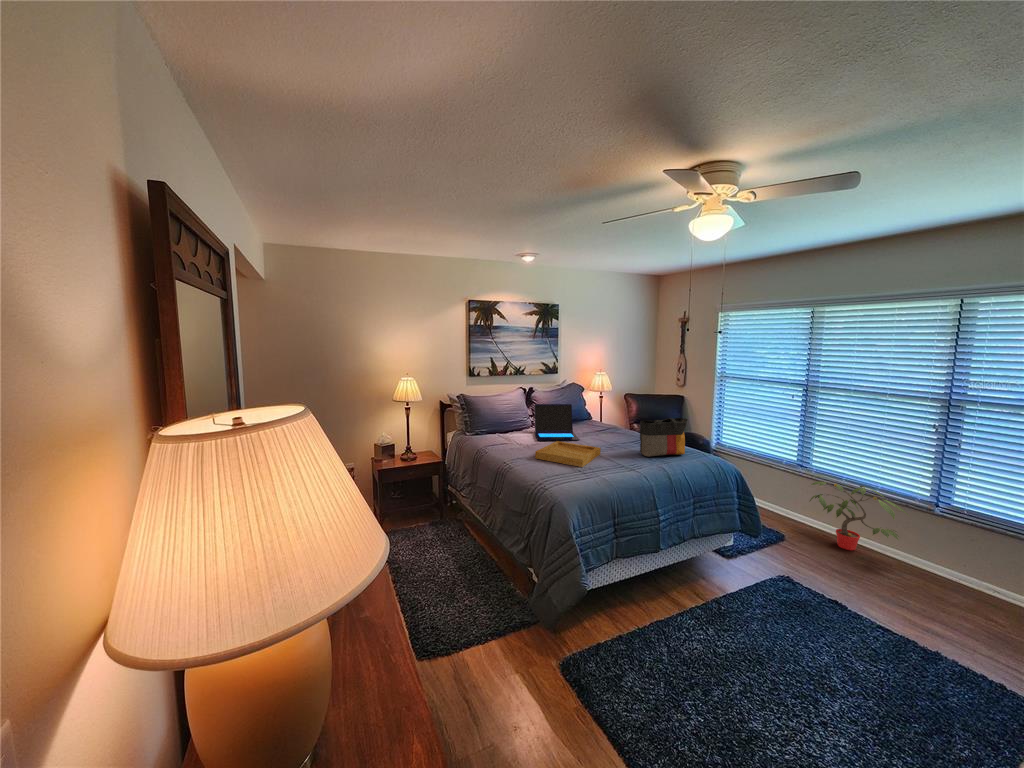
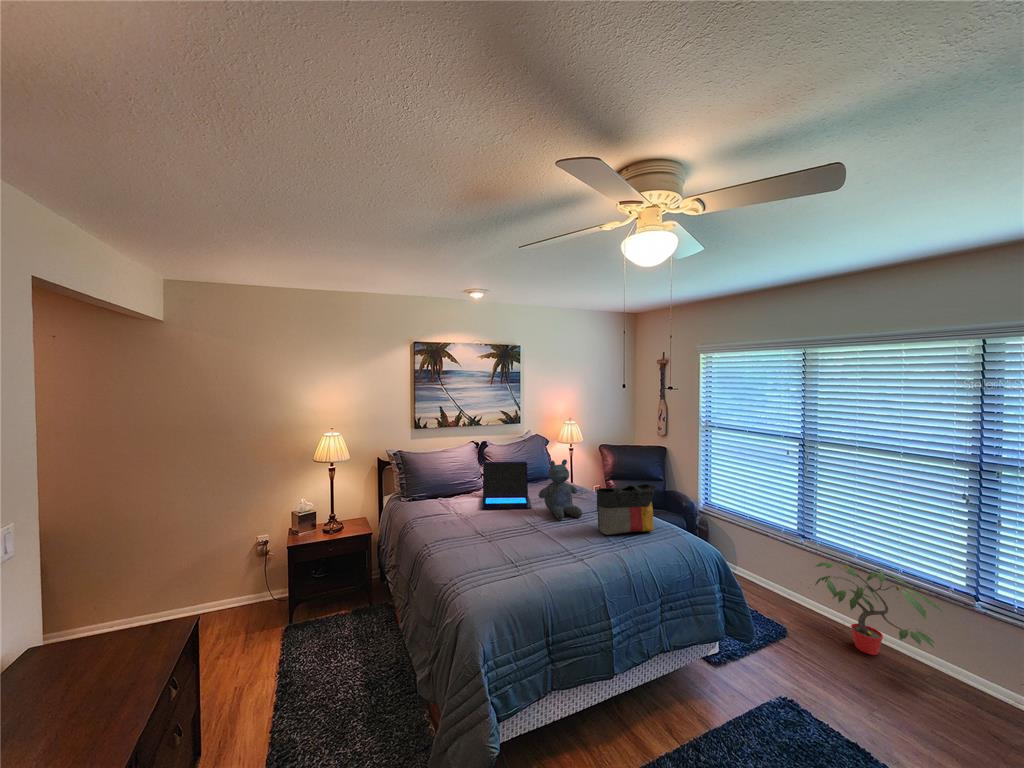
stuffed bear: none [587,400,624,448] -> present [538,459,582,520]
tray: present [535,441,601,467] -> none [465,511,550,553]

